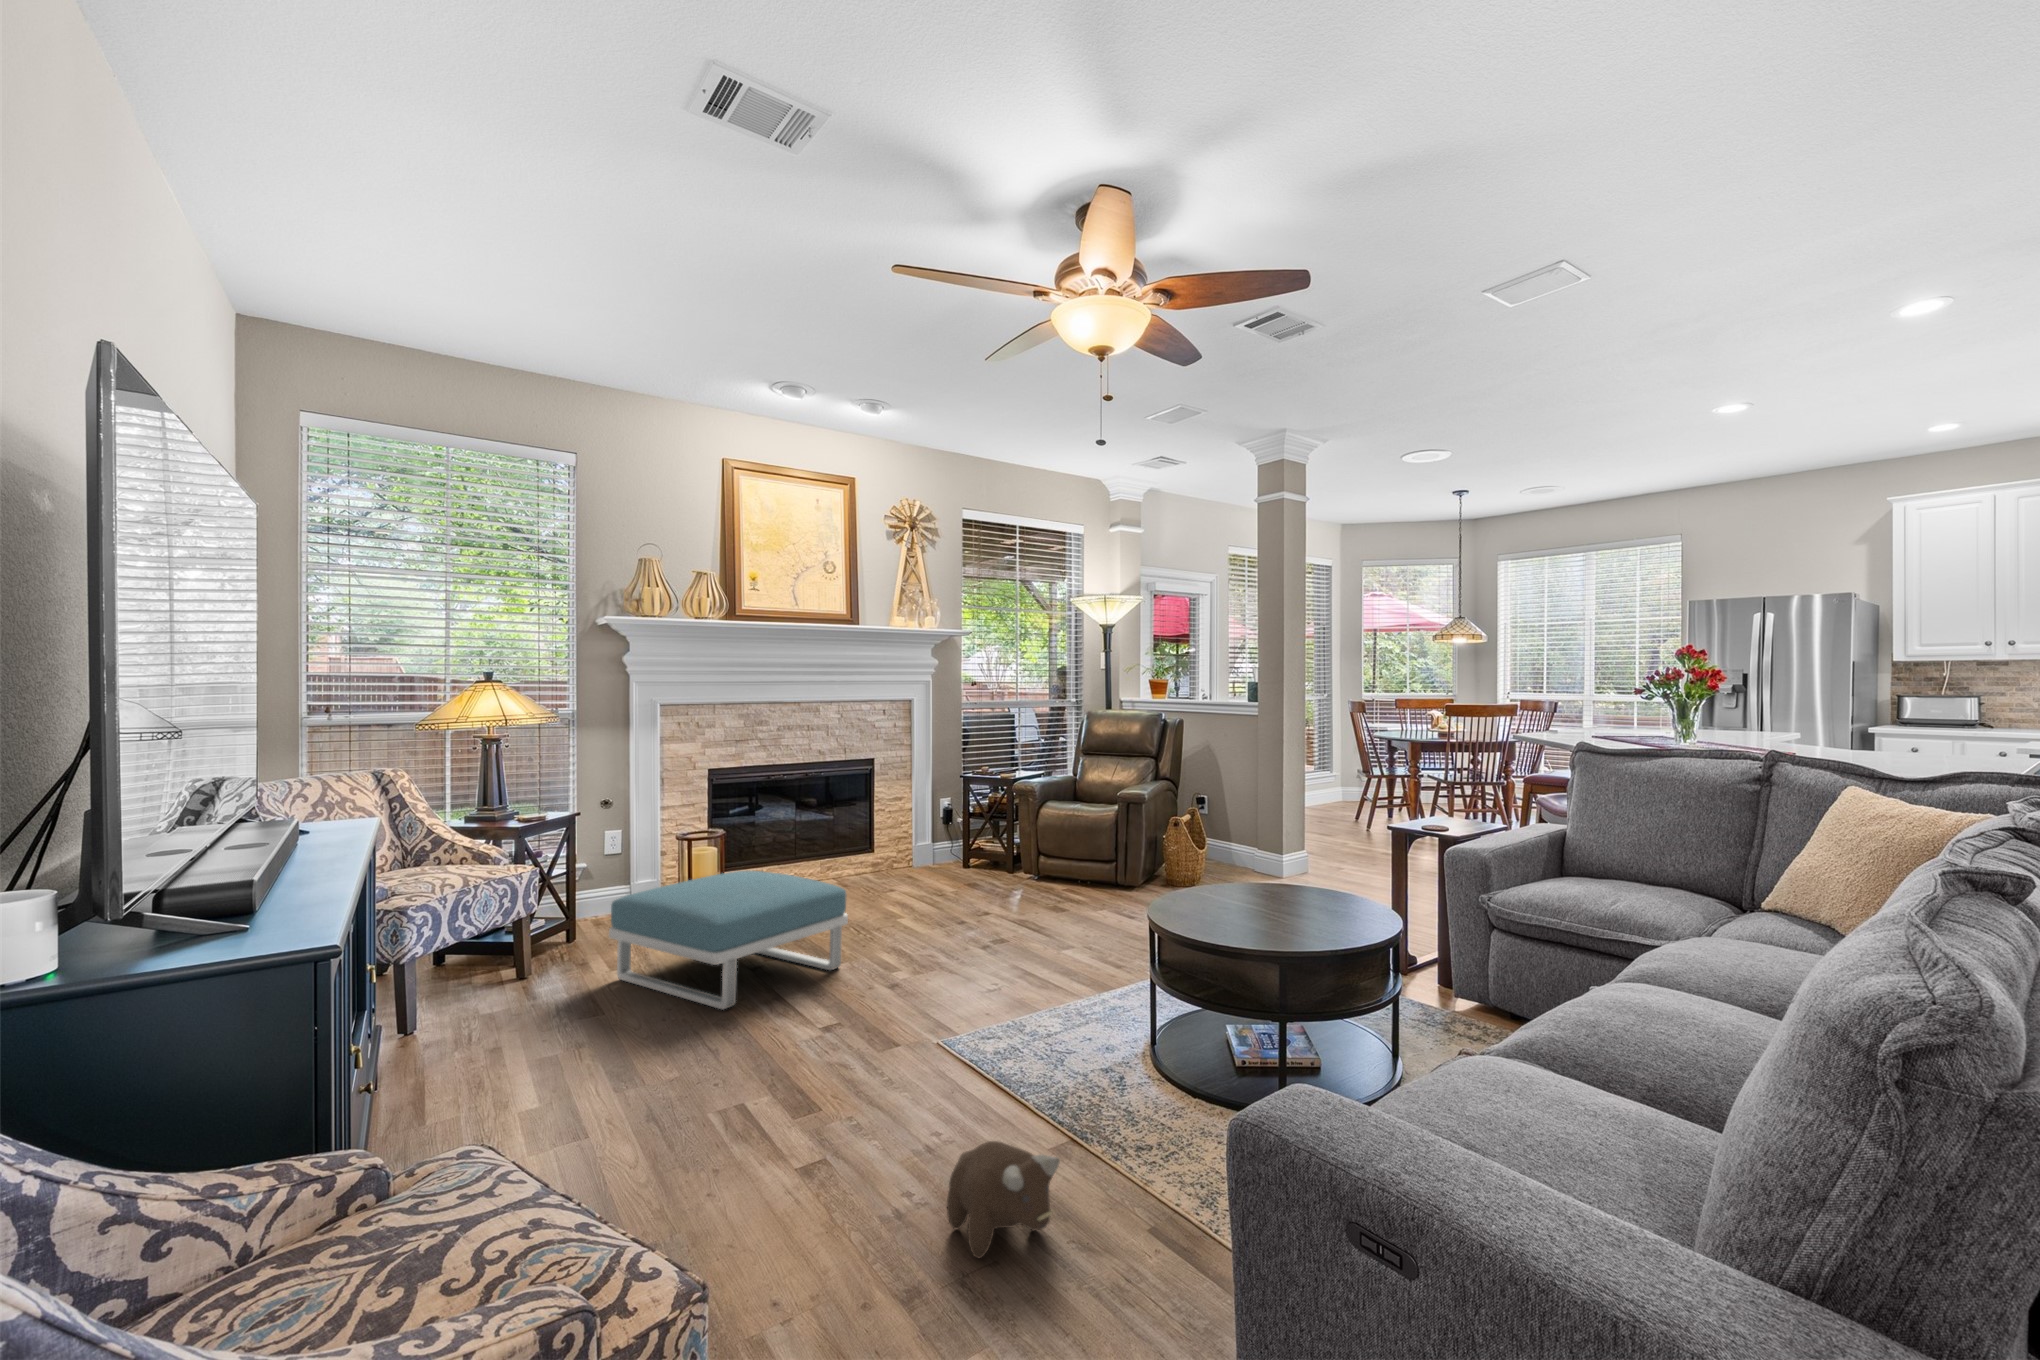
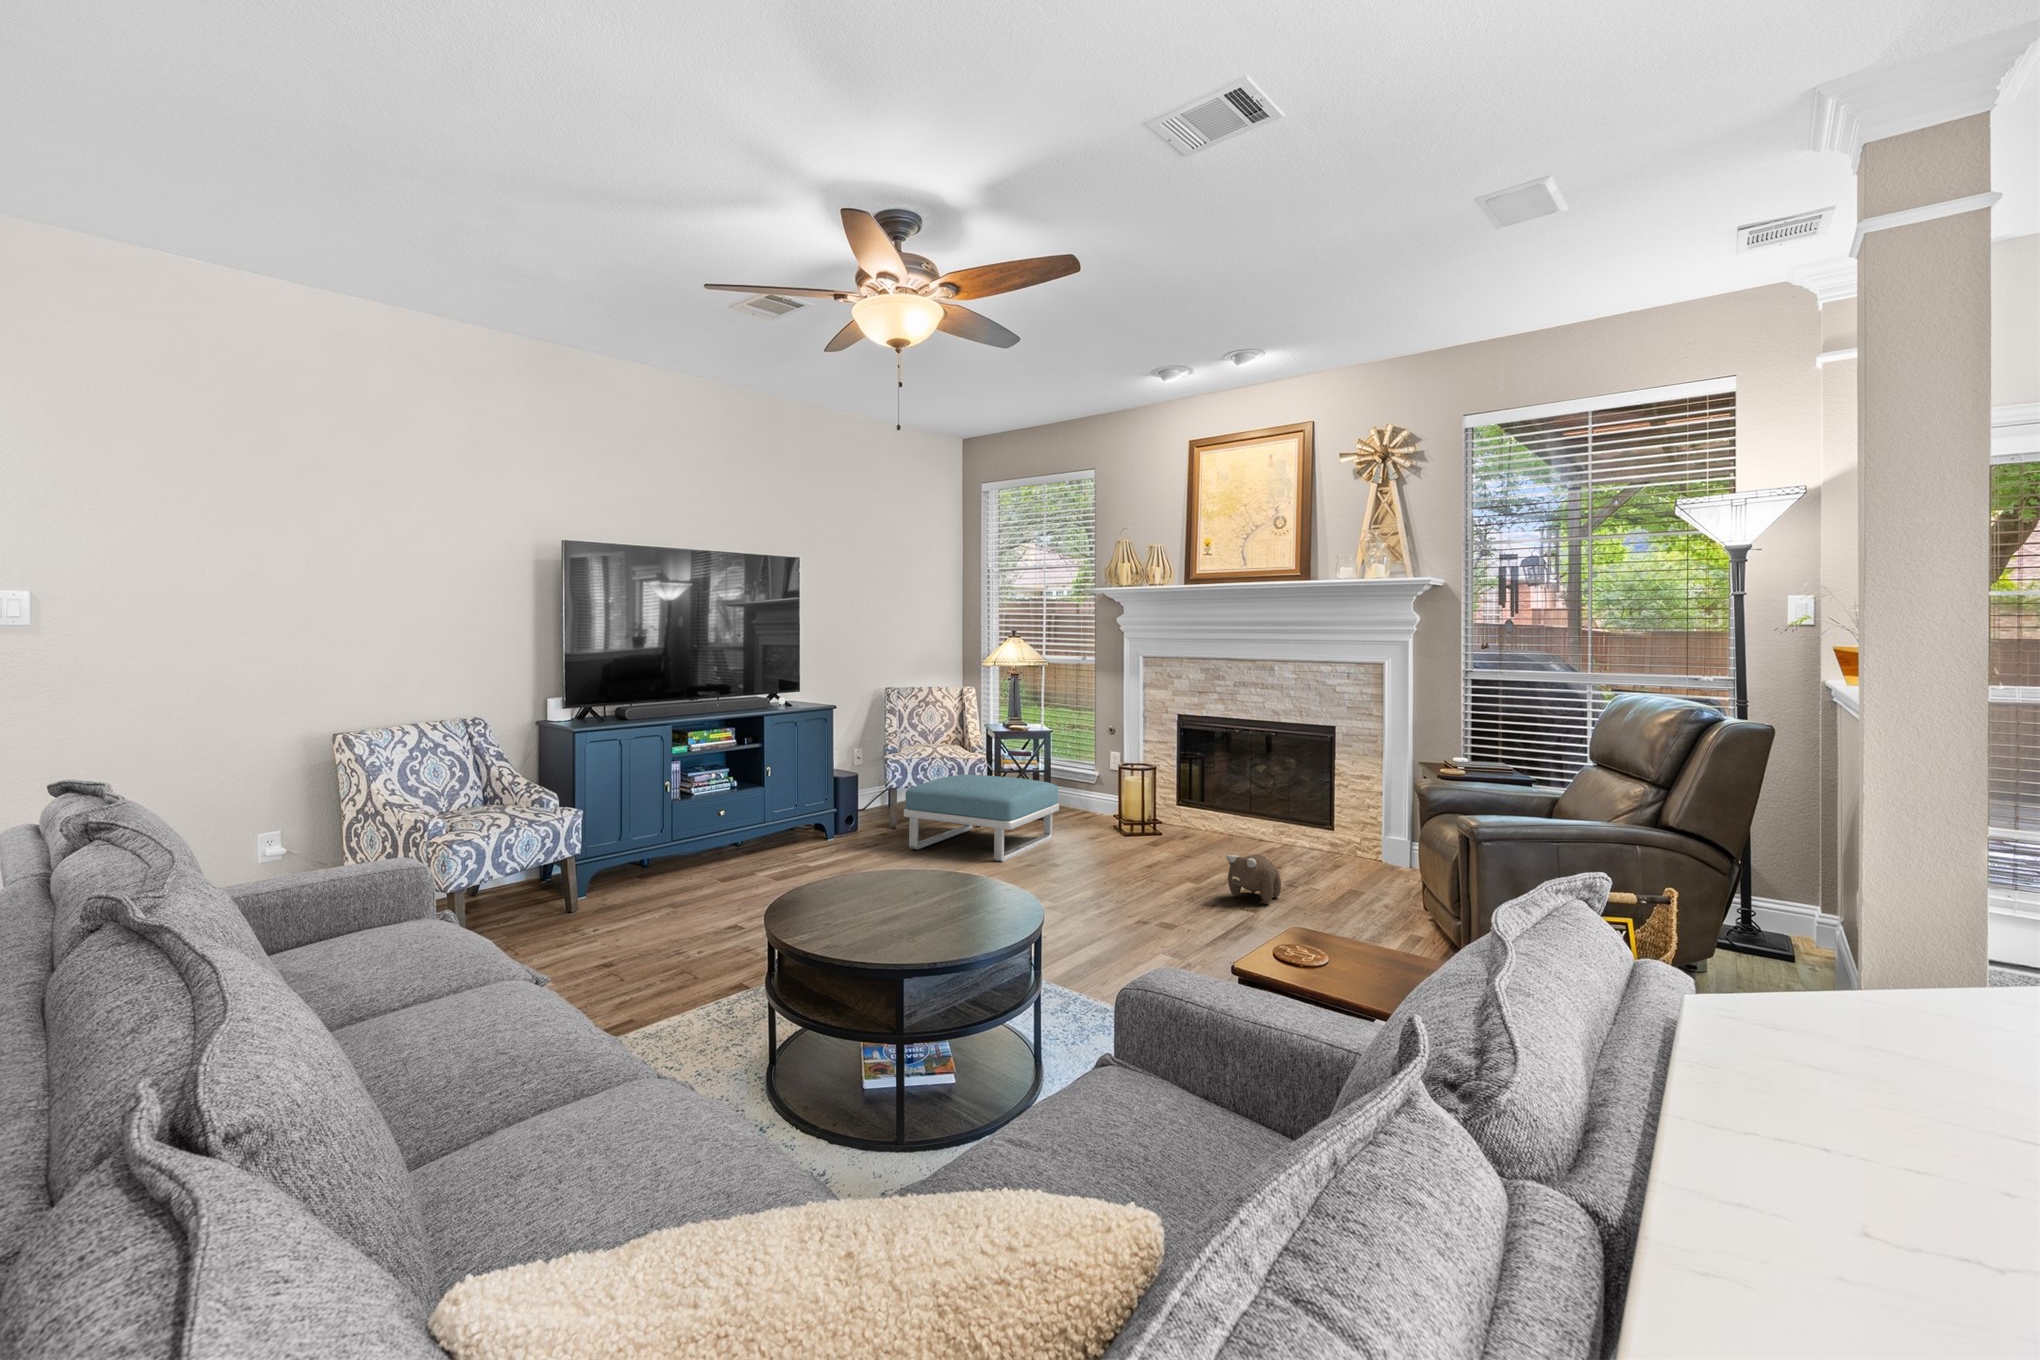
plush toy: present [947,1141,1060,1258] -> present [1226,854,1281,904]

